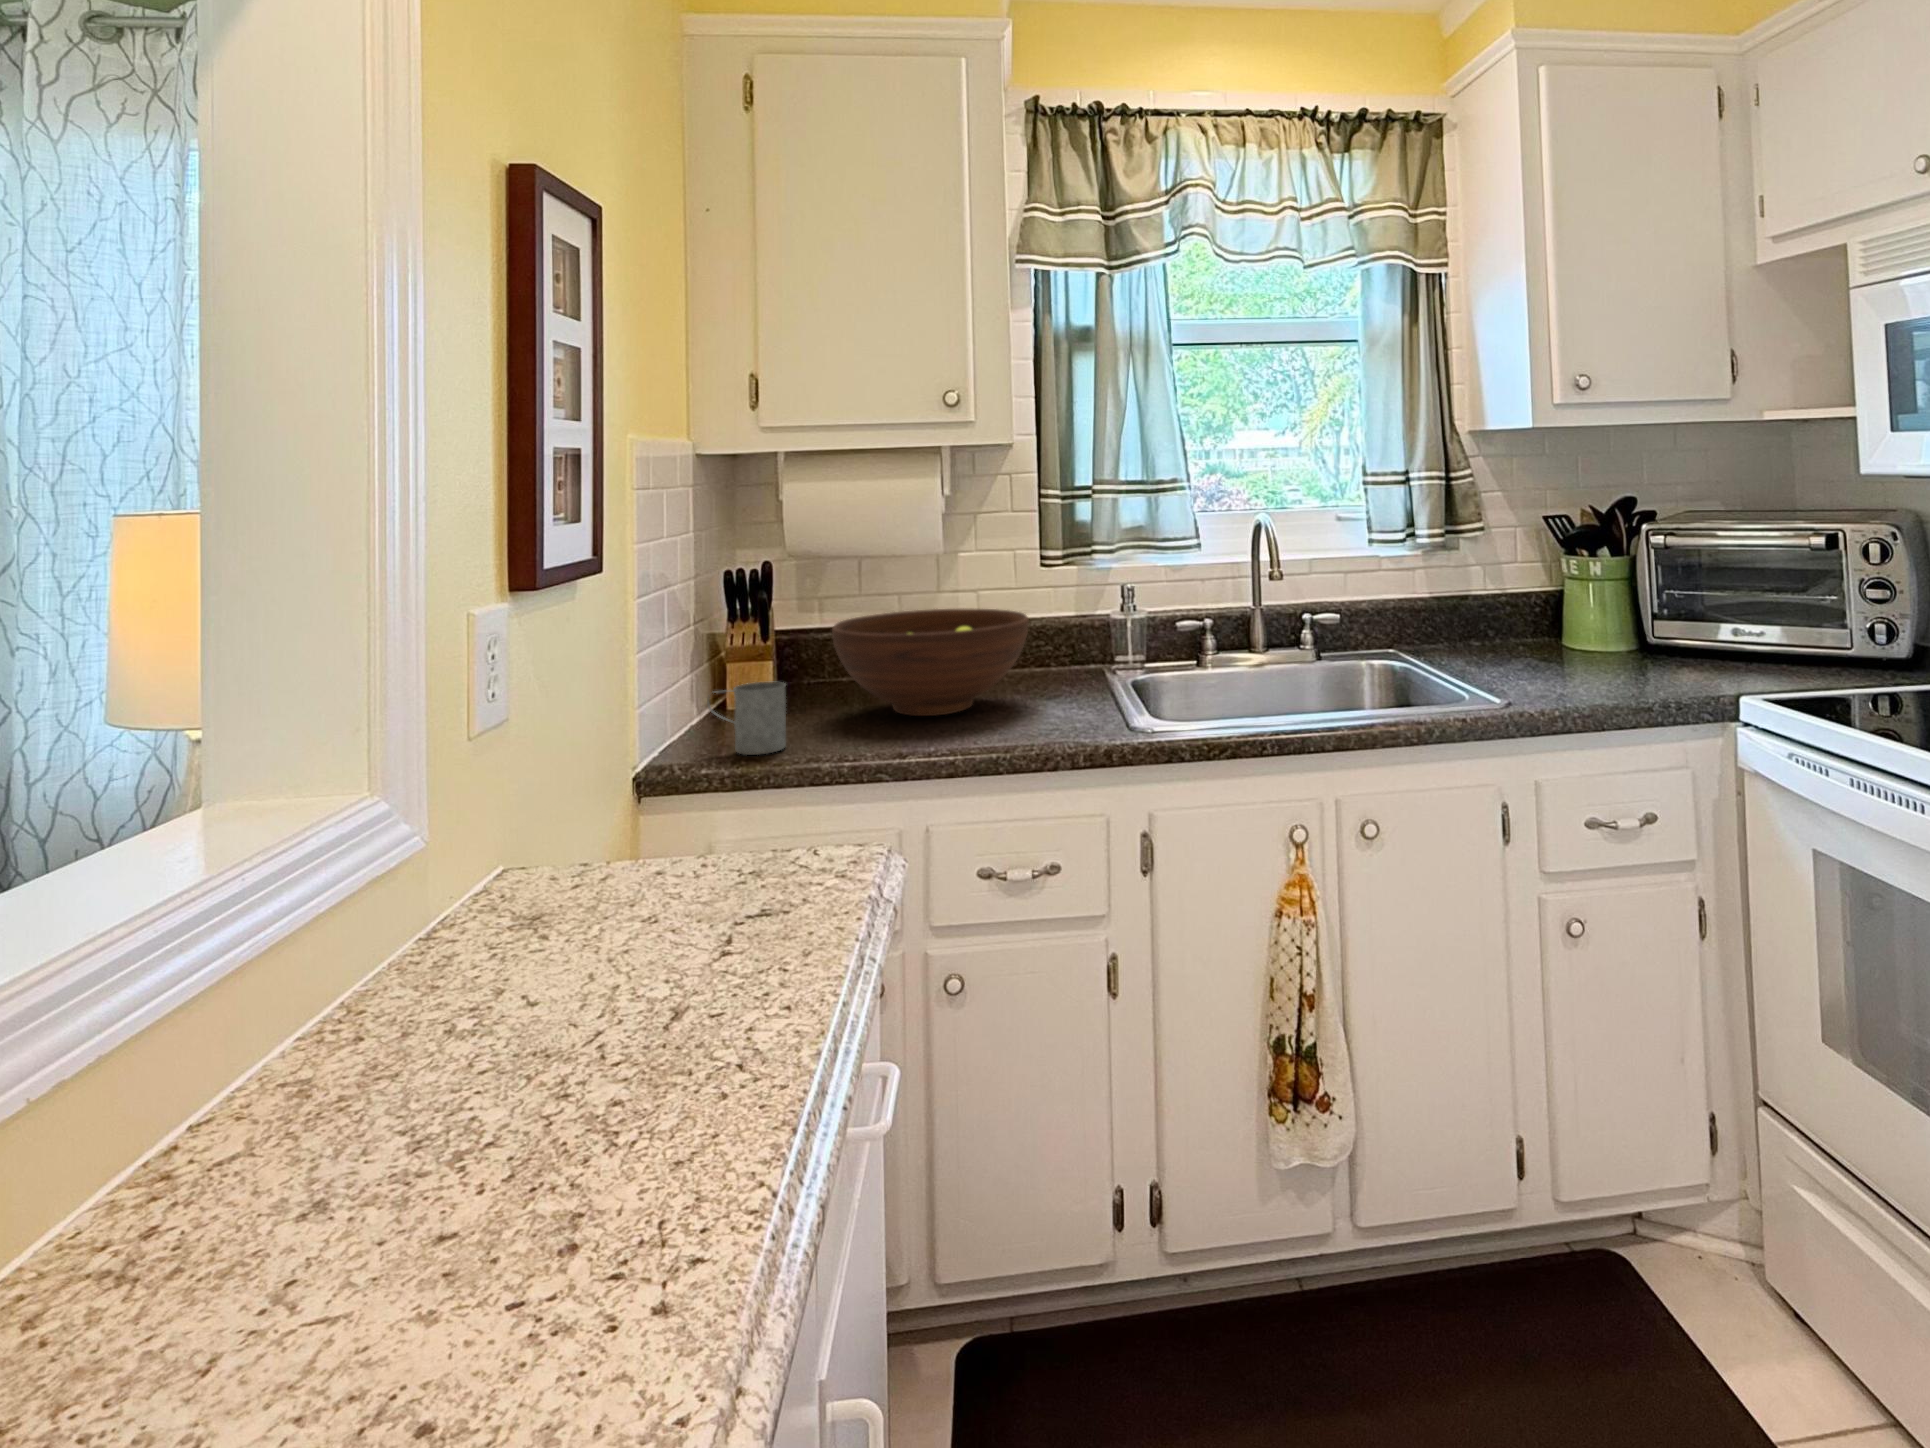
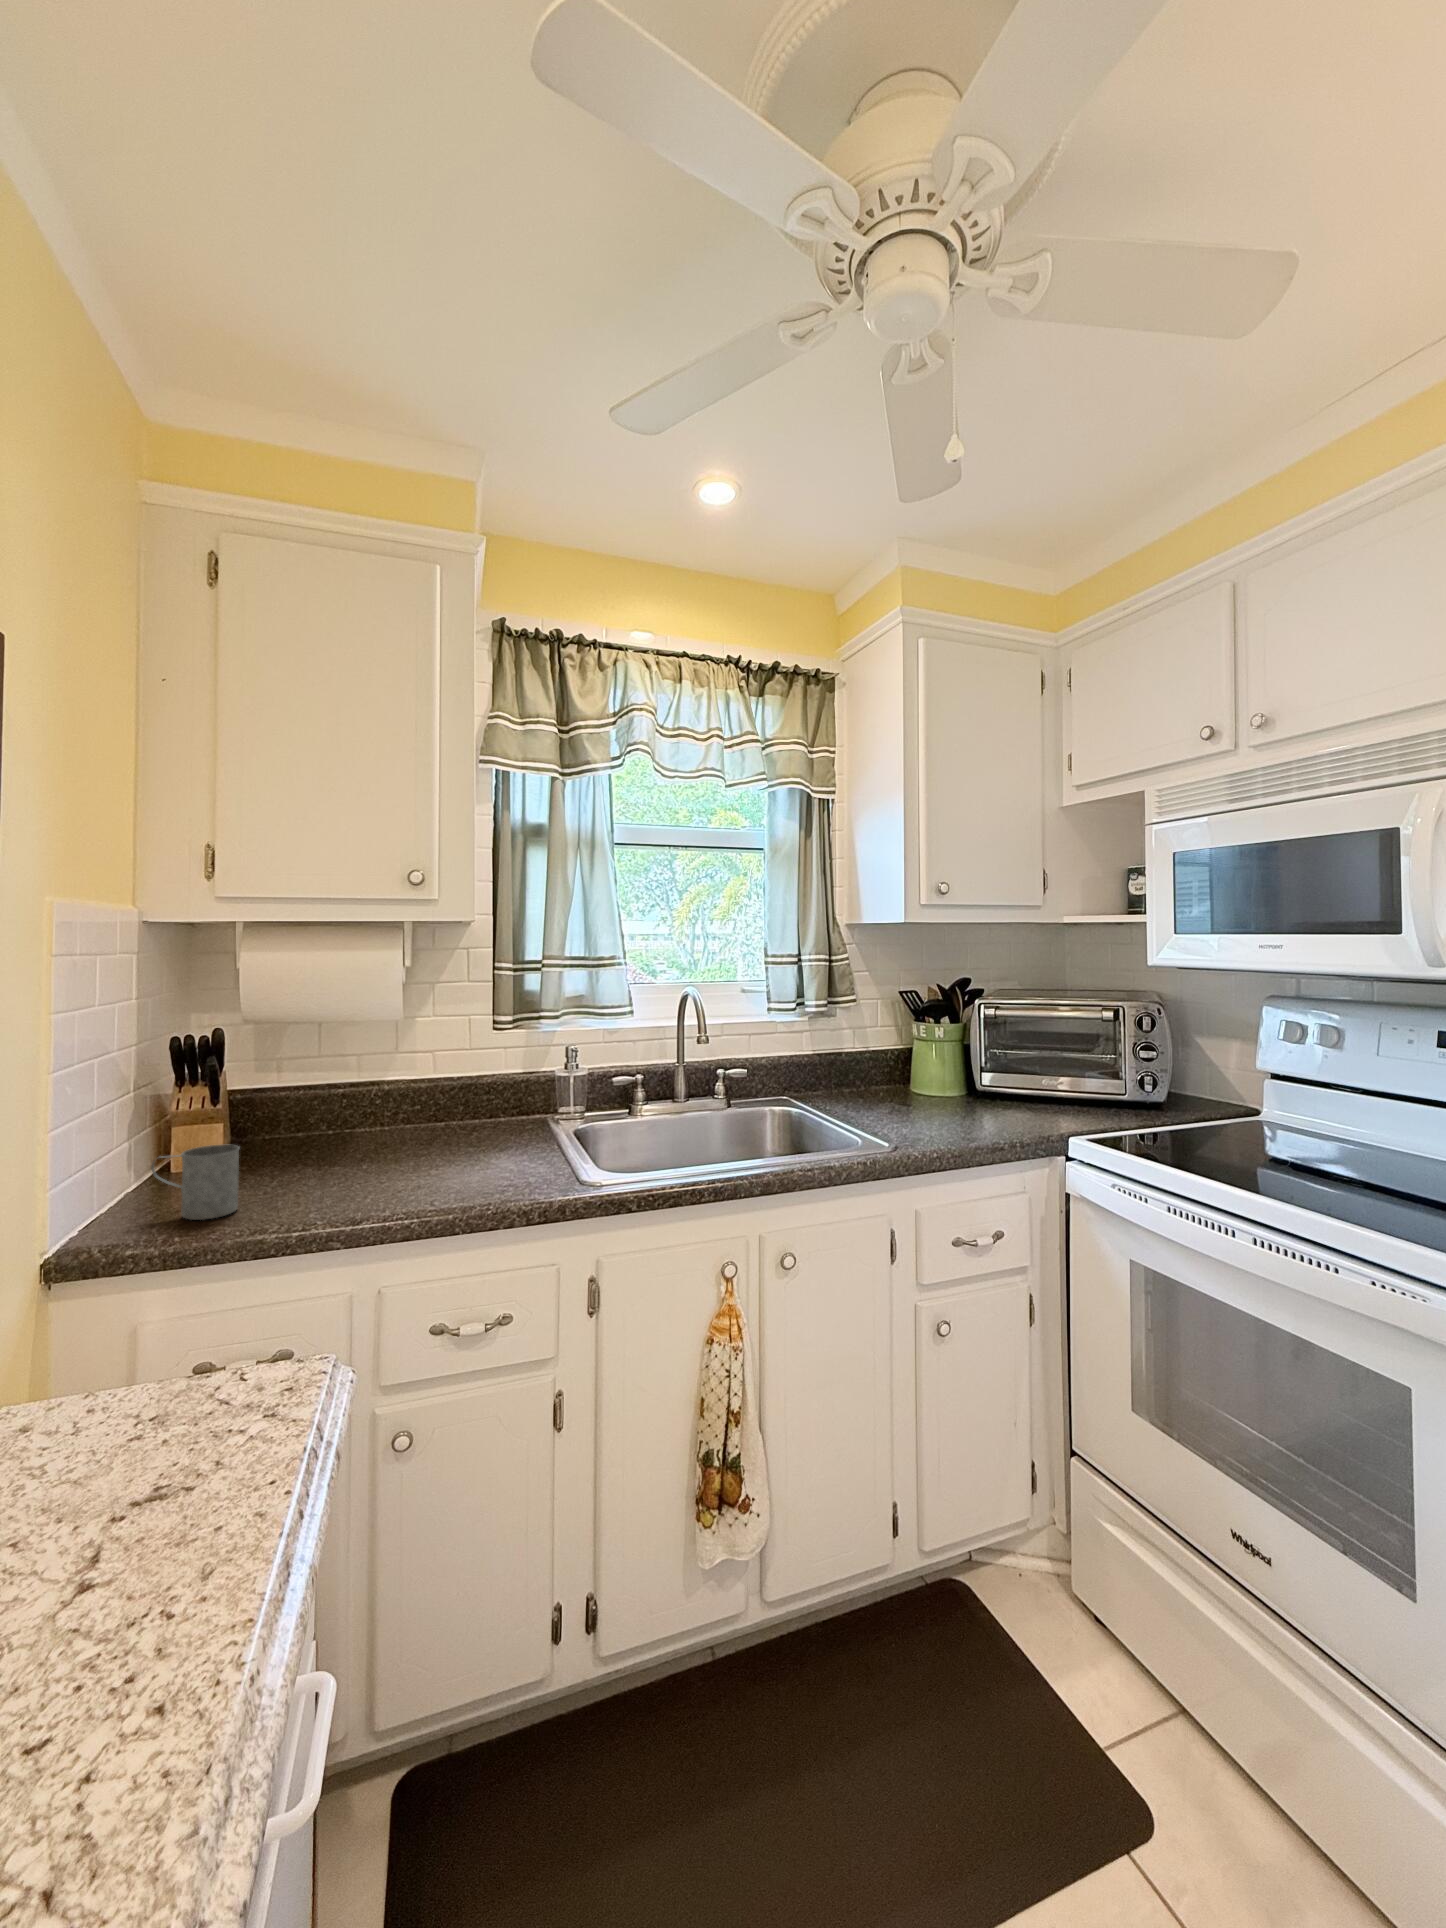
fruit bowl: present [832,609,1029,716] -> none [291,1068,484,1170]

